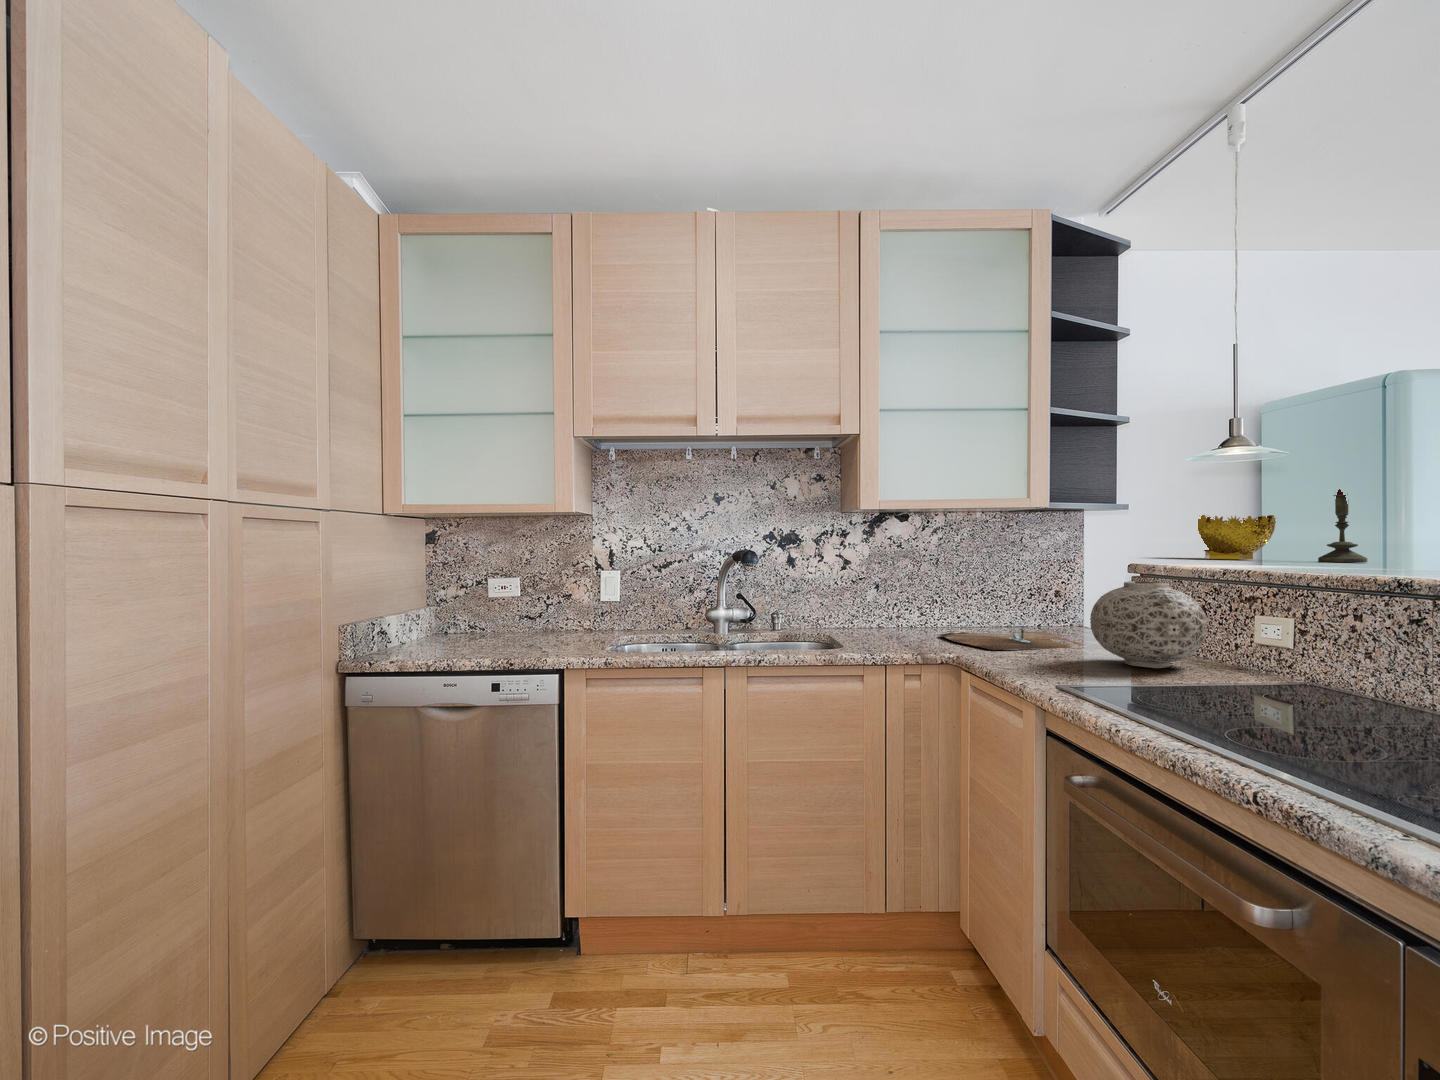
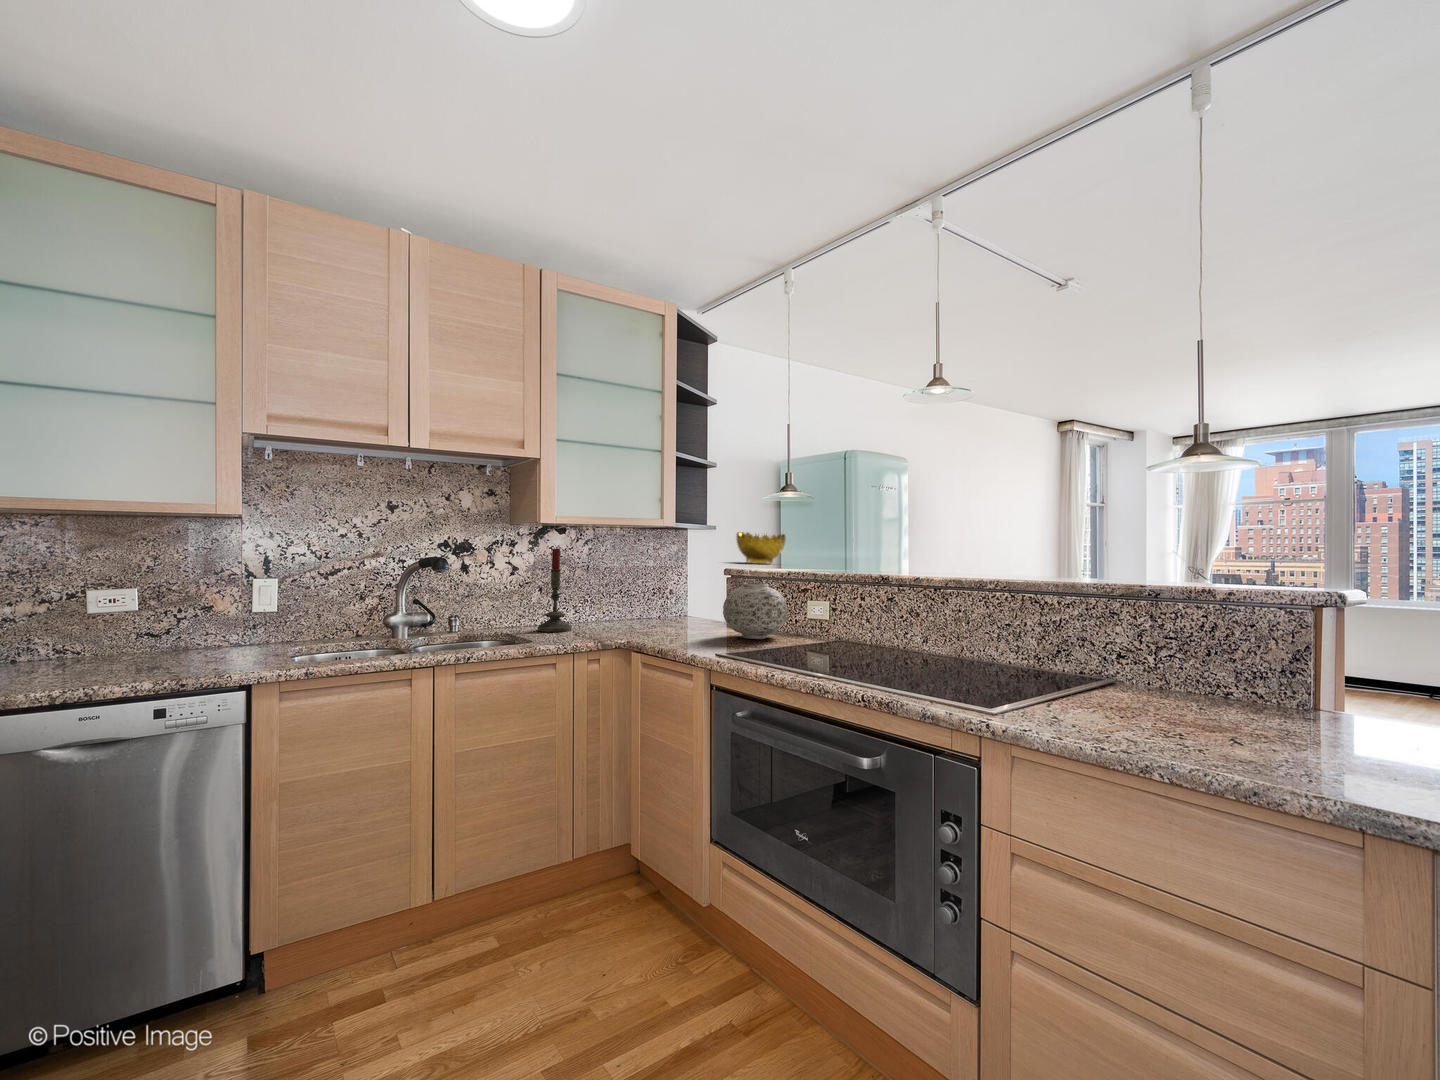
candle: present [1318,489,1367,562] -> present [538,549,572,632]
cutting board: present [940,628,1084,650] -> none [600,618,710,636]

